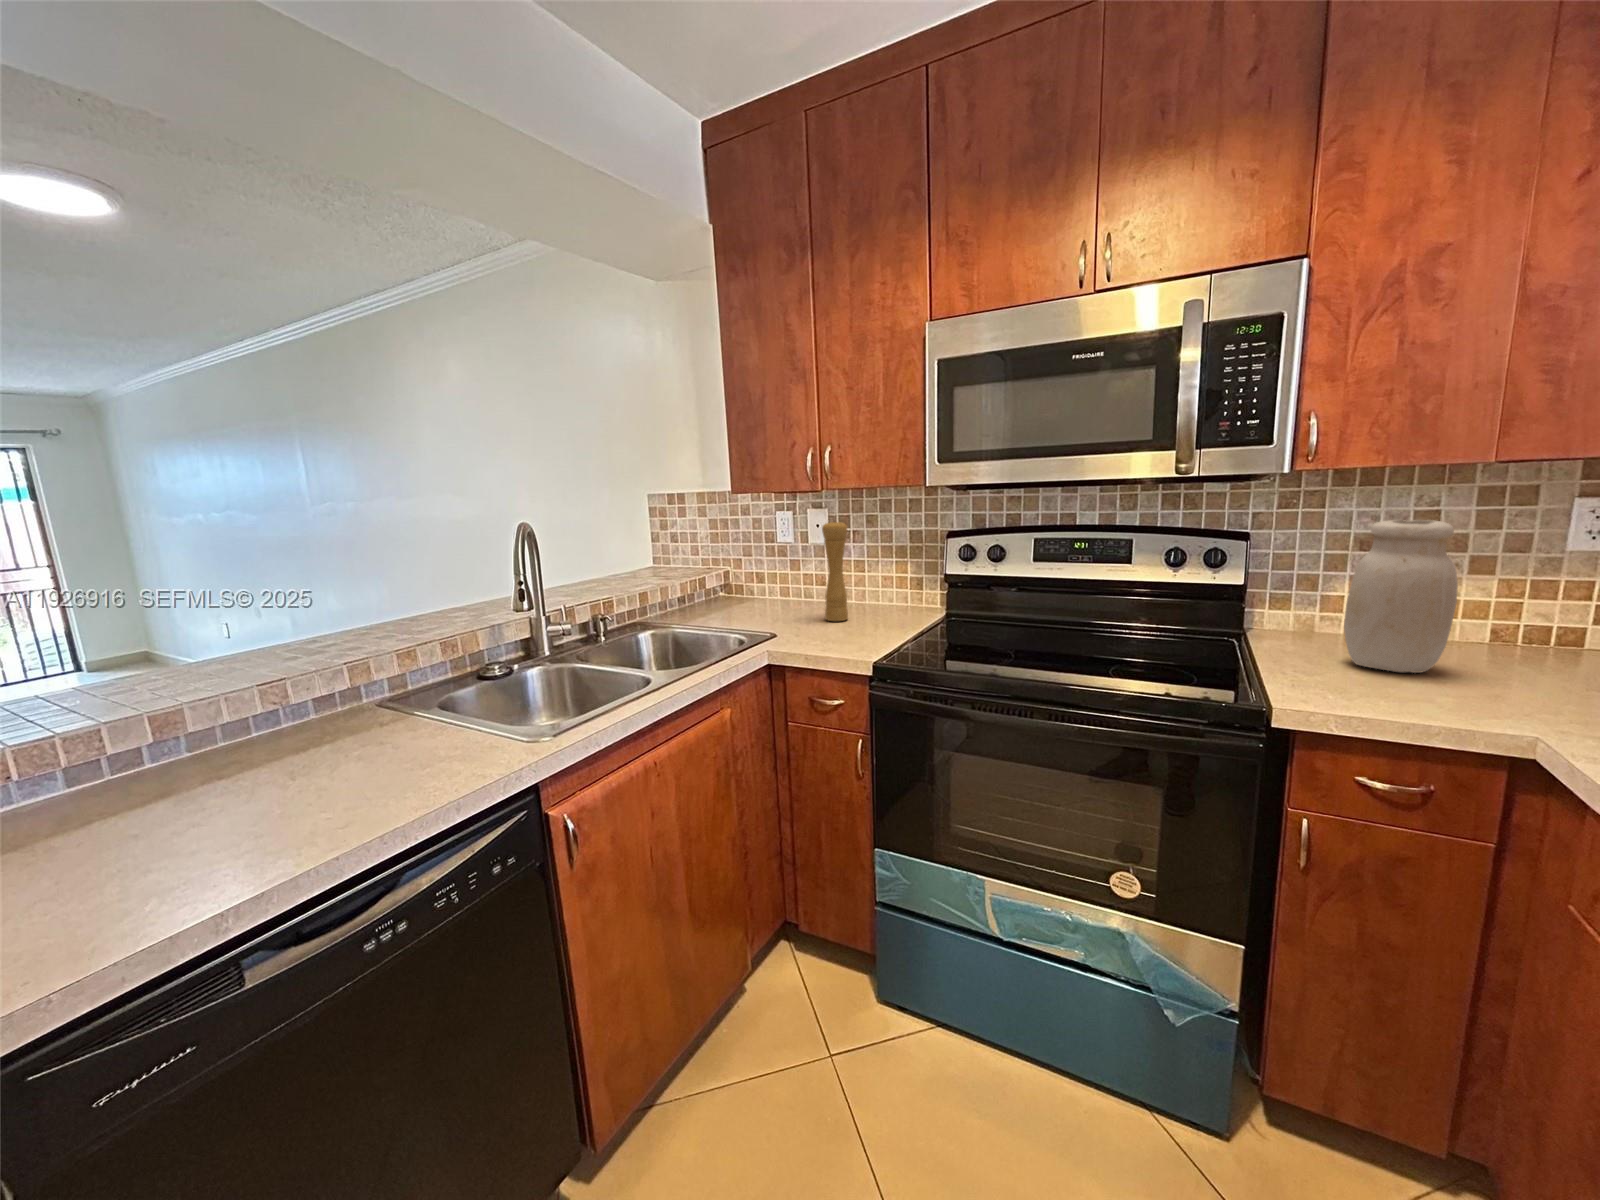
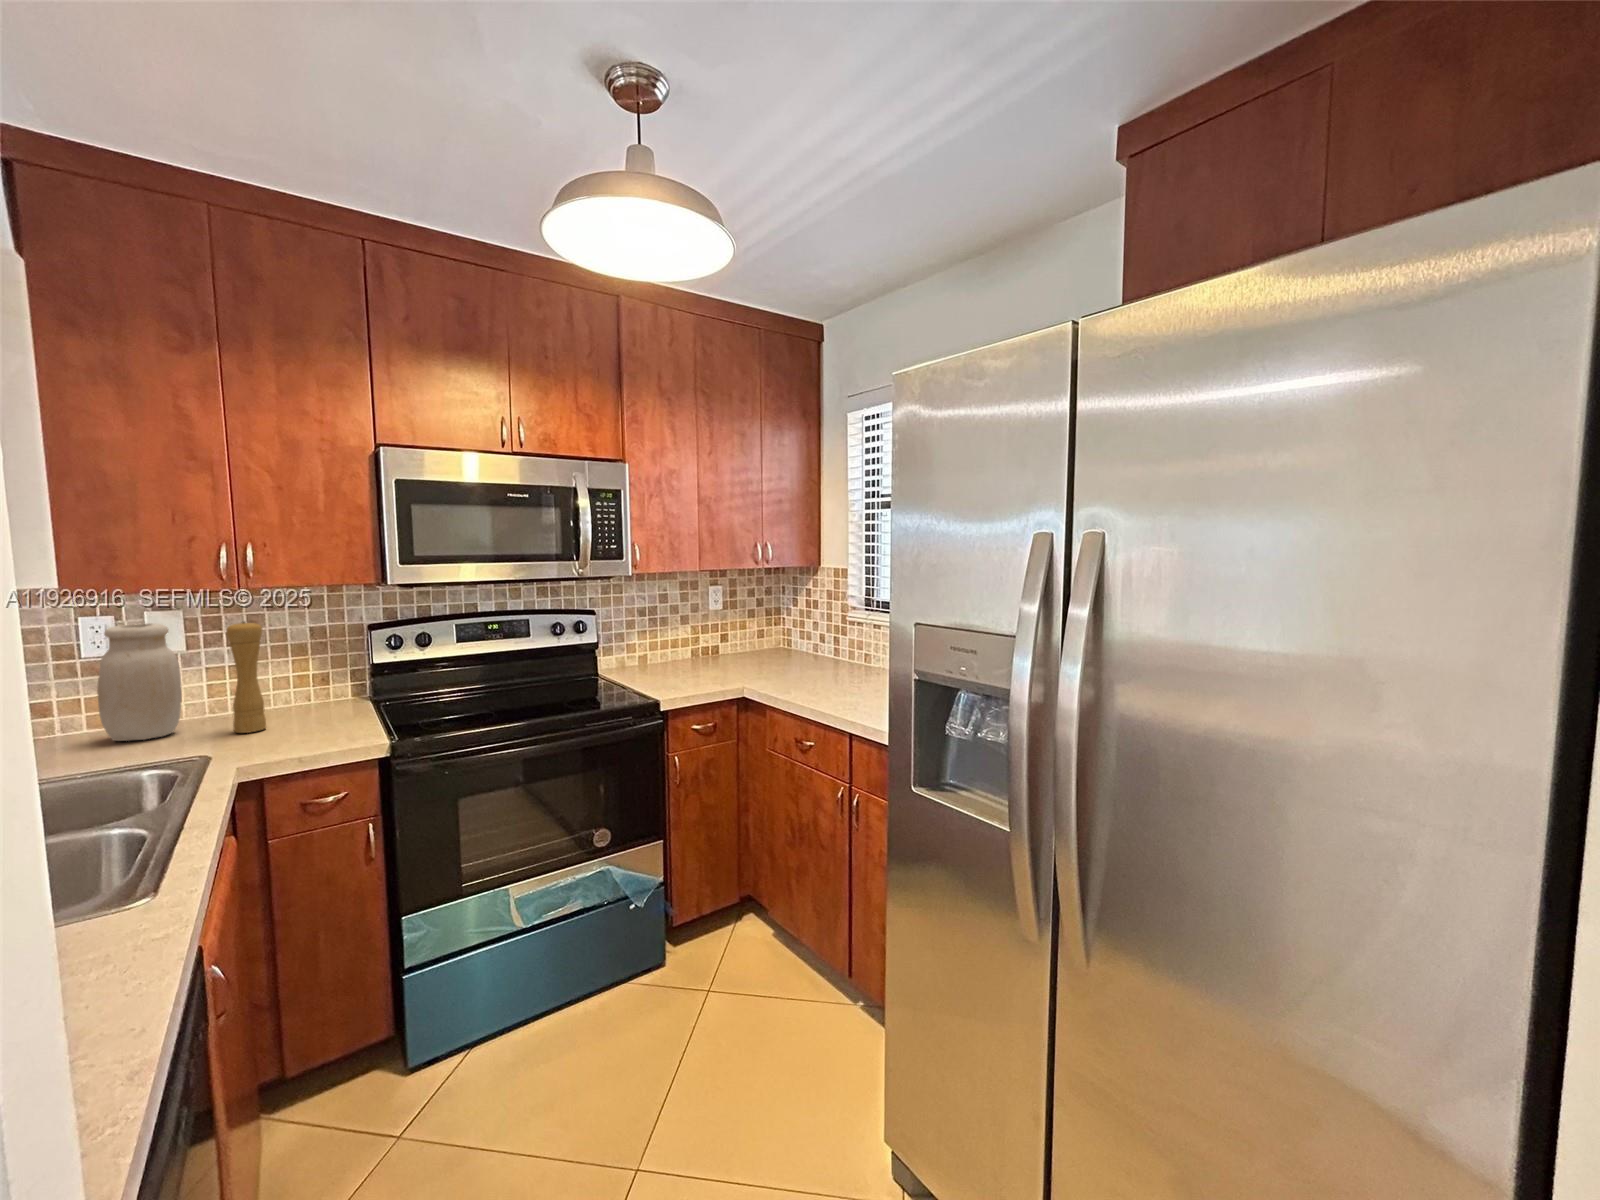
jar: present [1344,520,1458,673] -> present [97,623,182,741]

